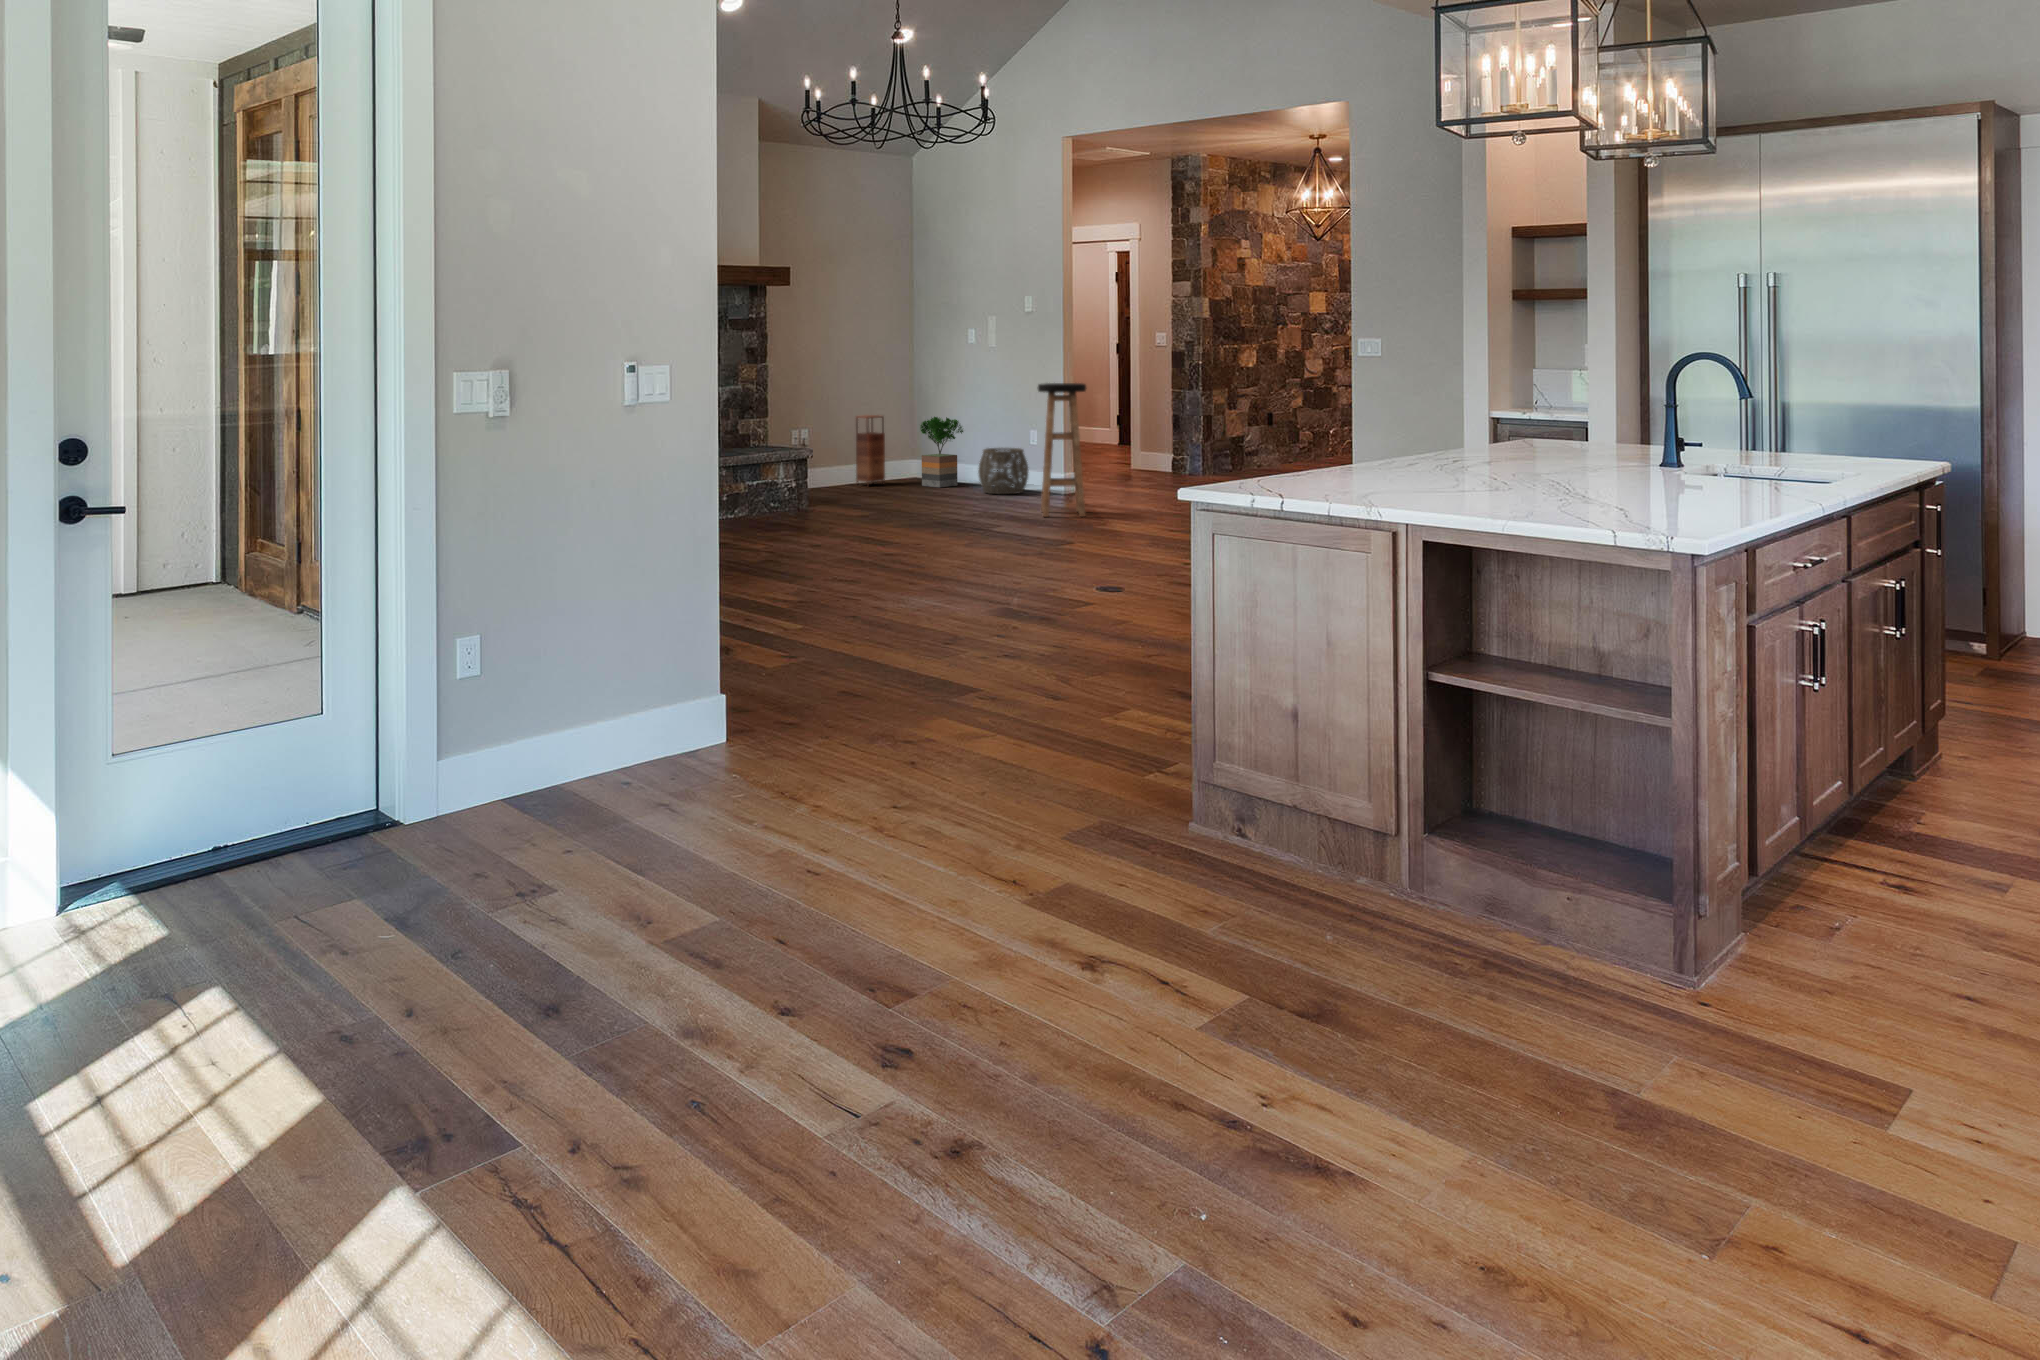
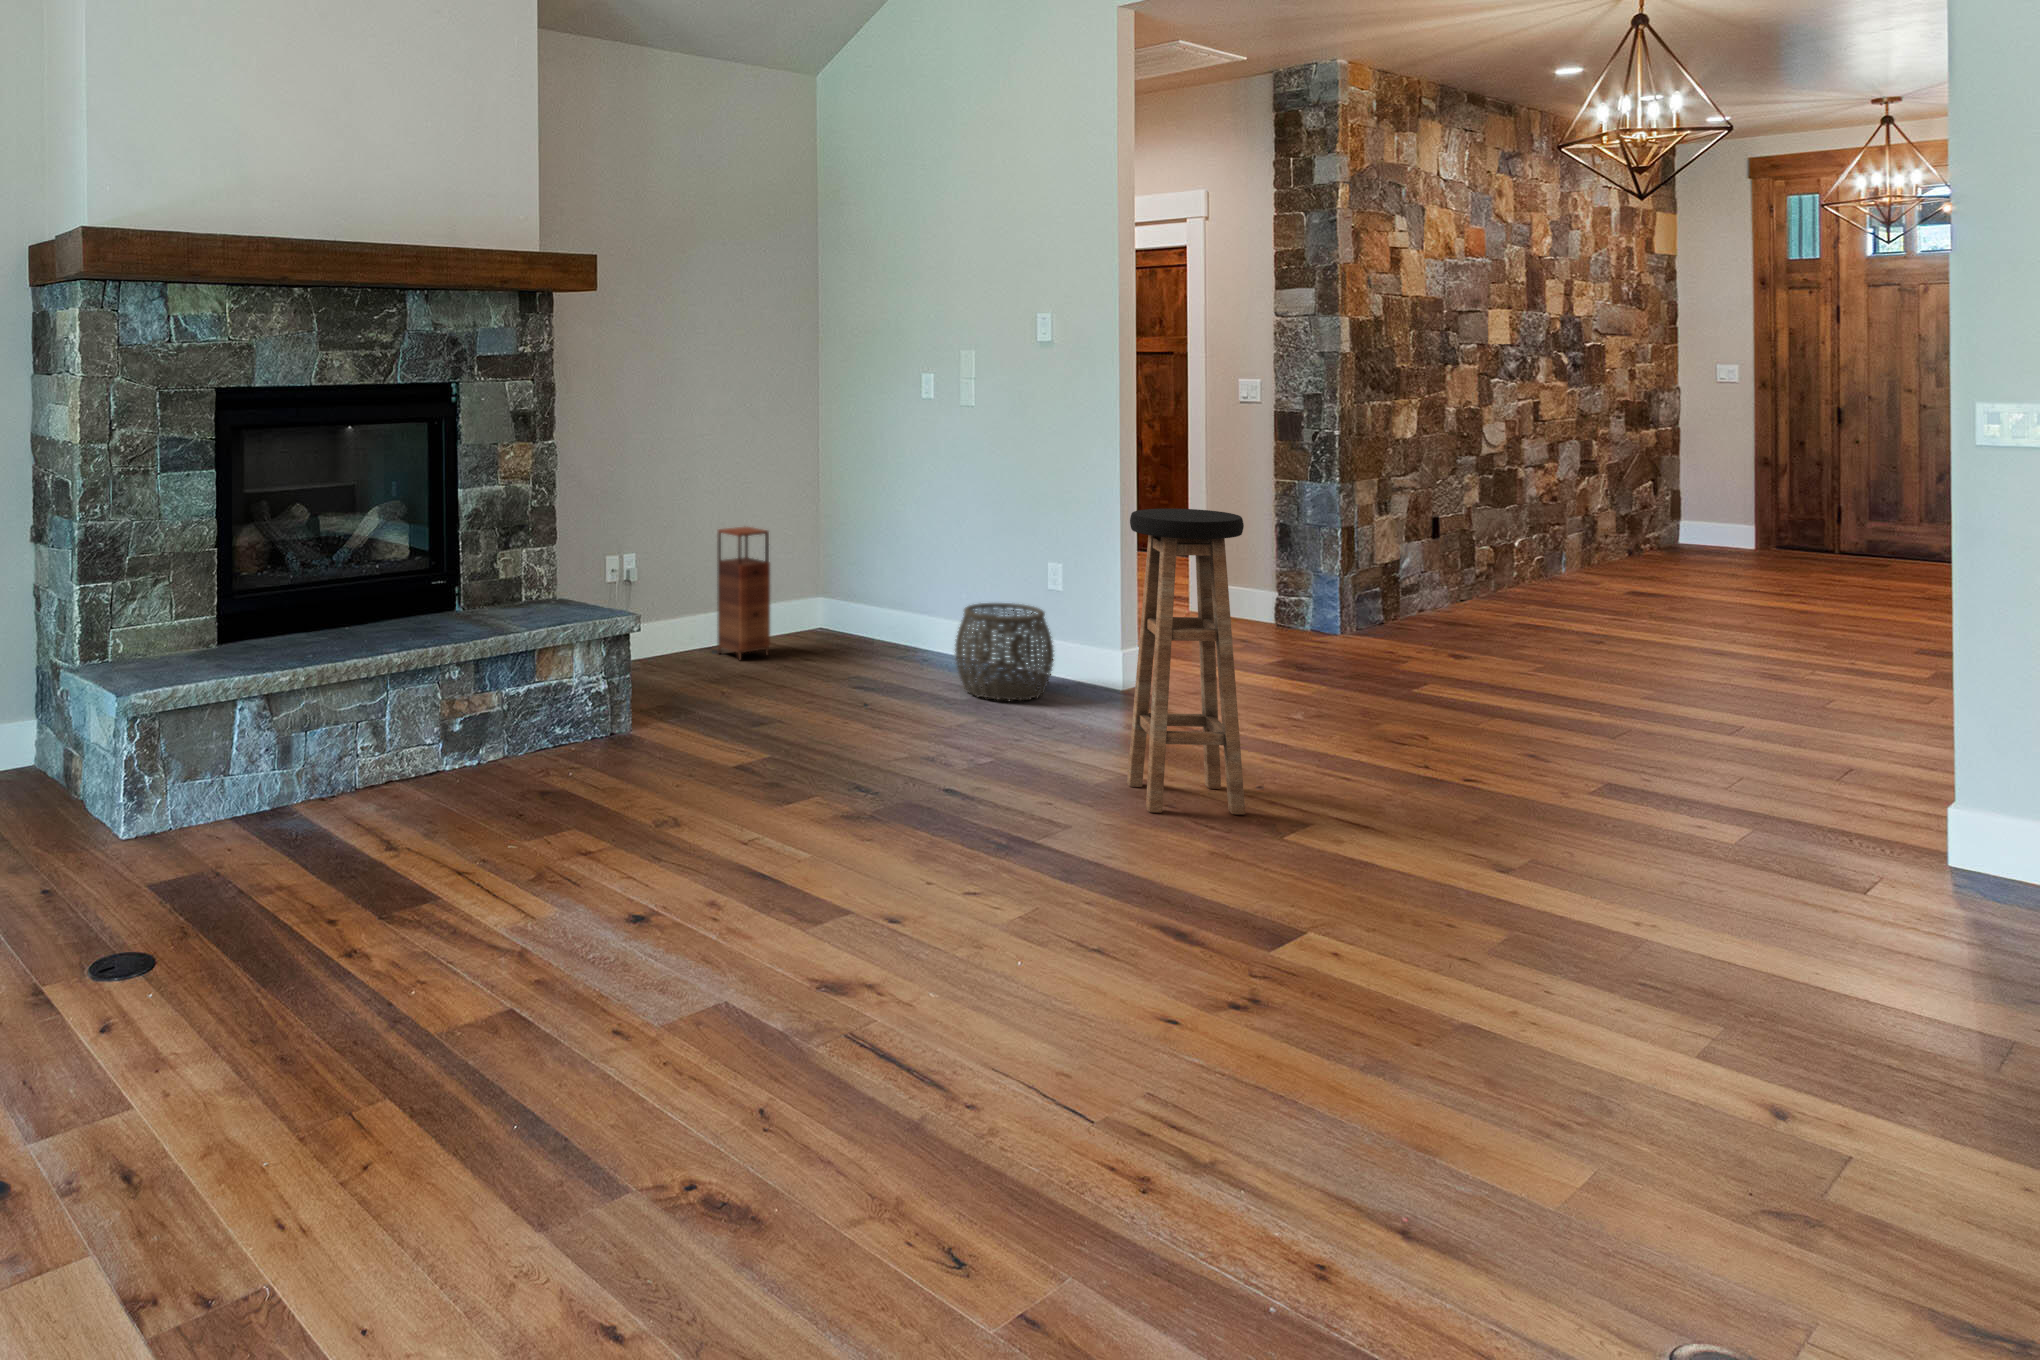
potted tree: present [920,417,963,487] -> none [834,533,920,669]

